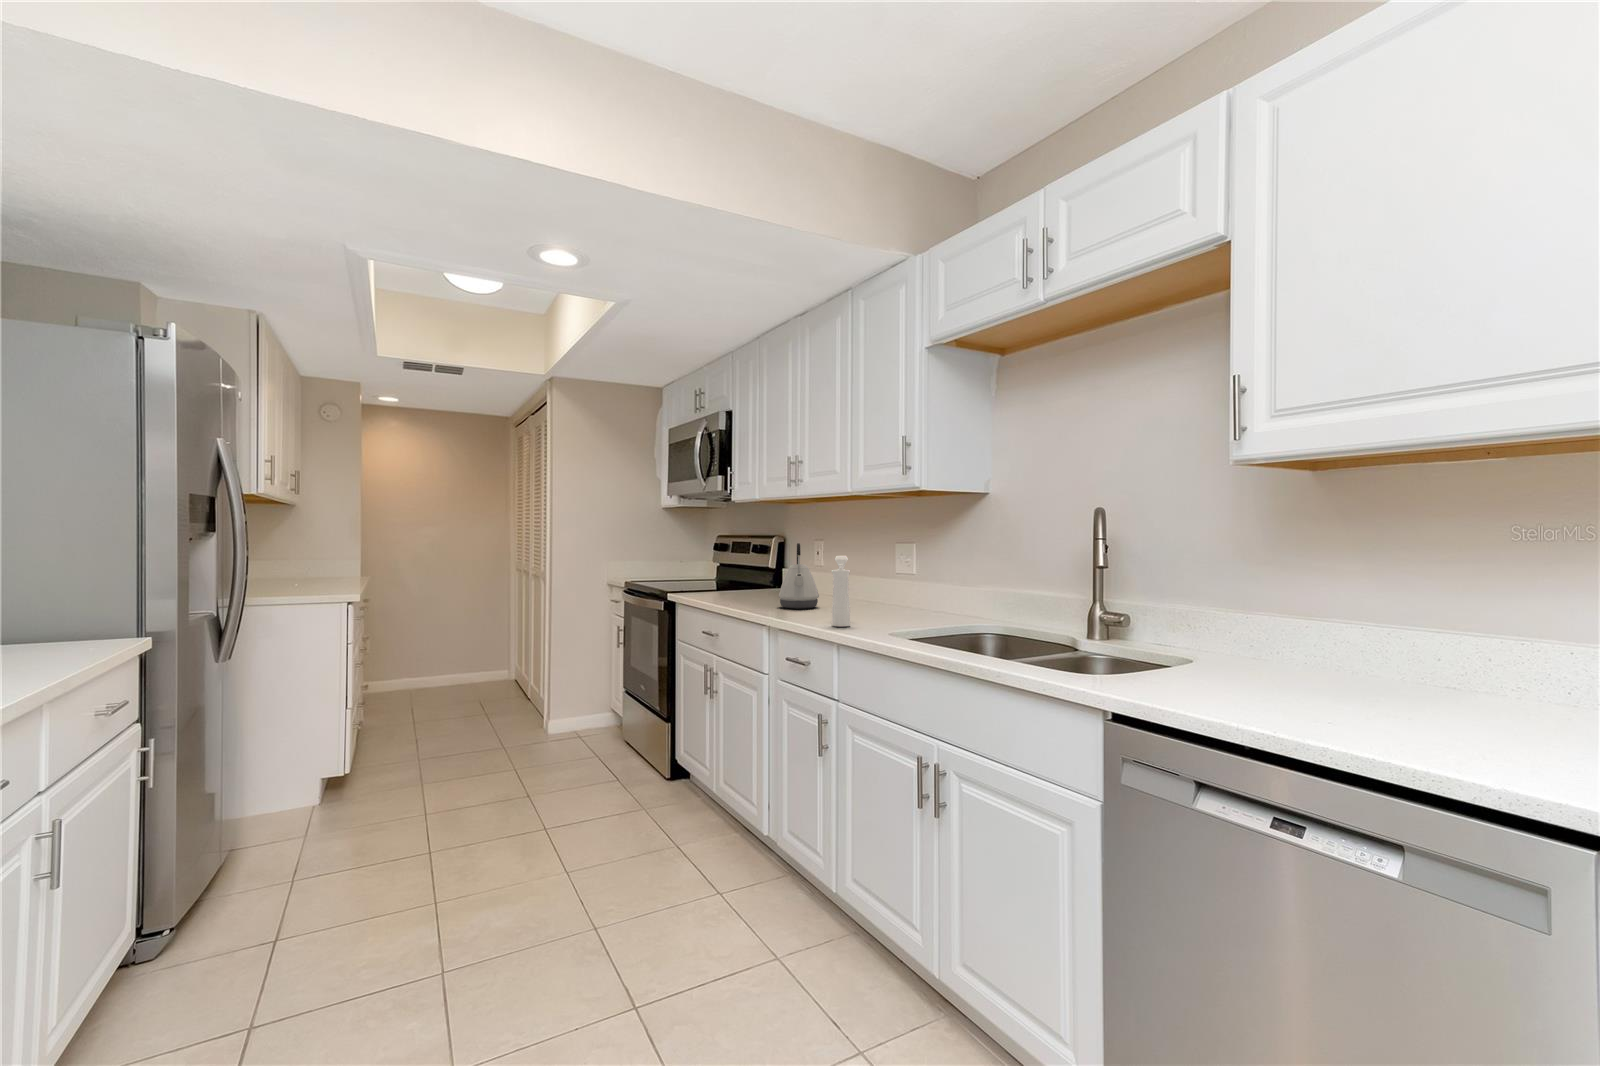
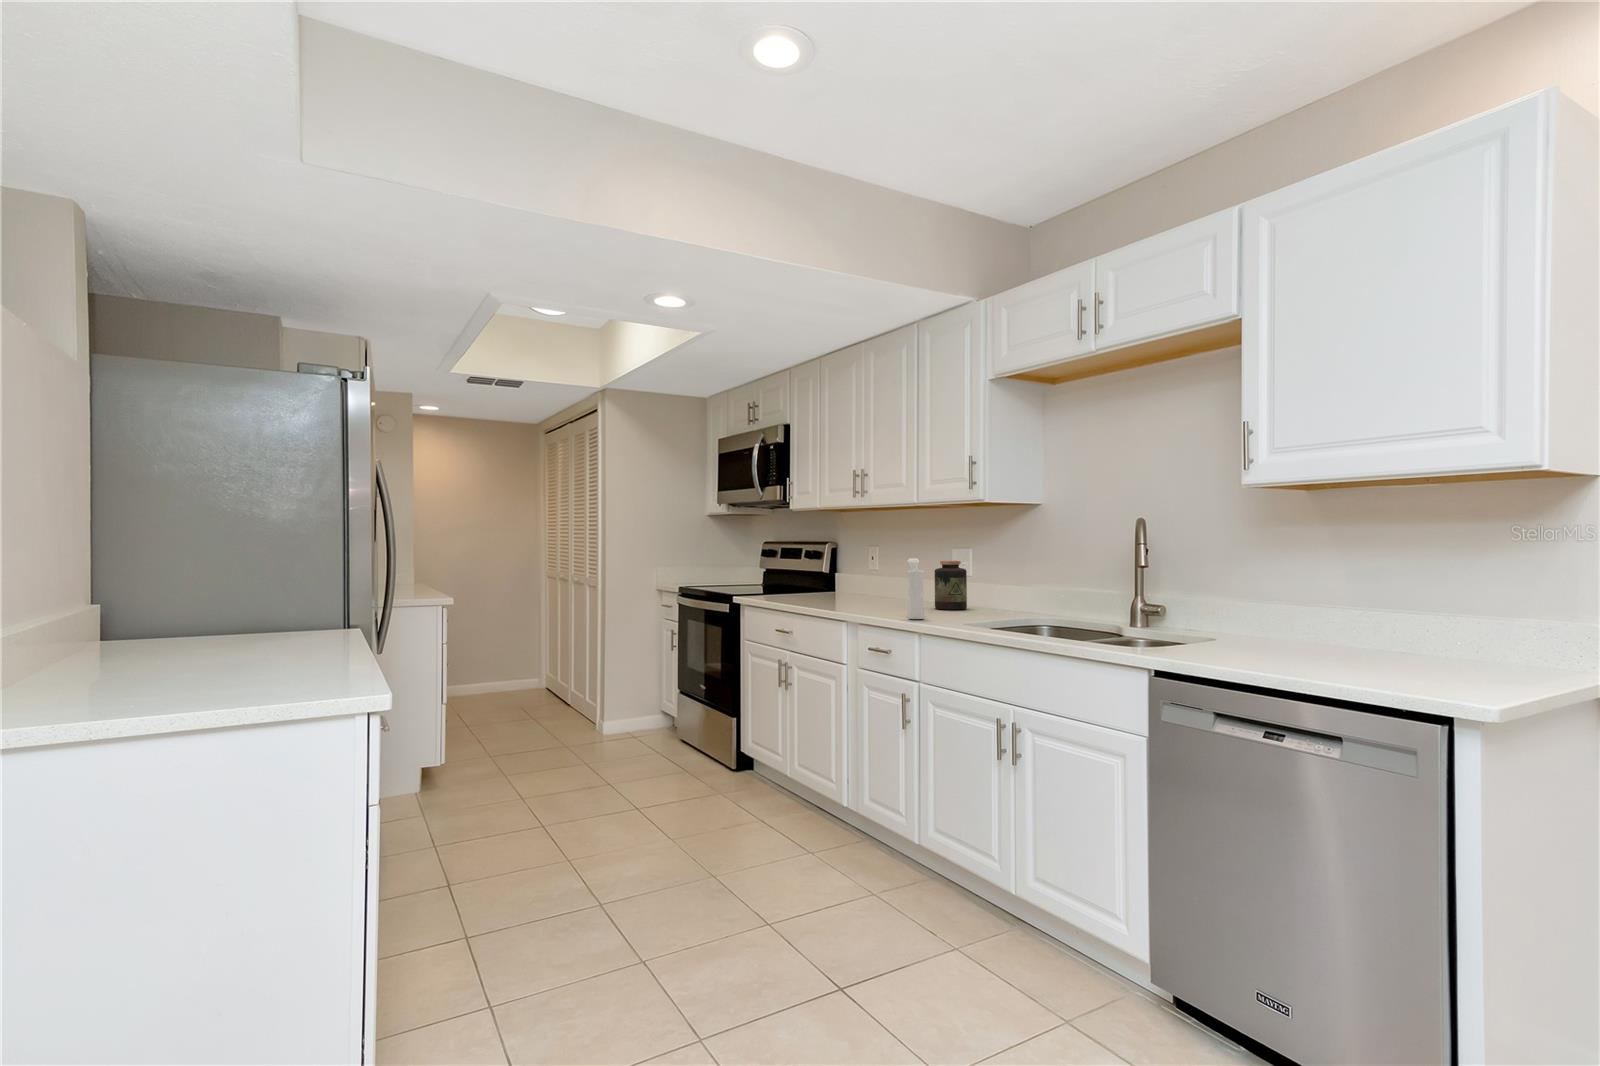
kettle: present [779,543,819,609] -> none [848,548,884,607]
jar: none [873,558,908,613] -> present [935,561,967,610]

